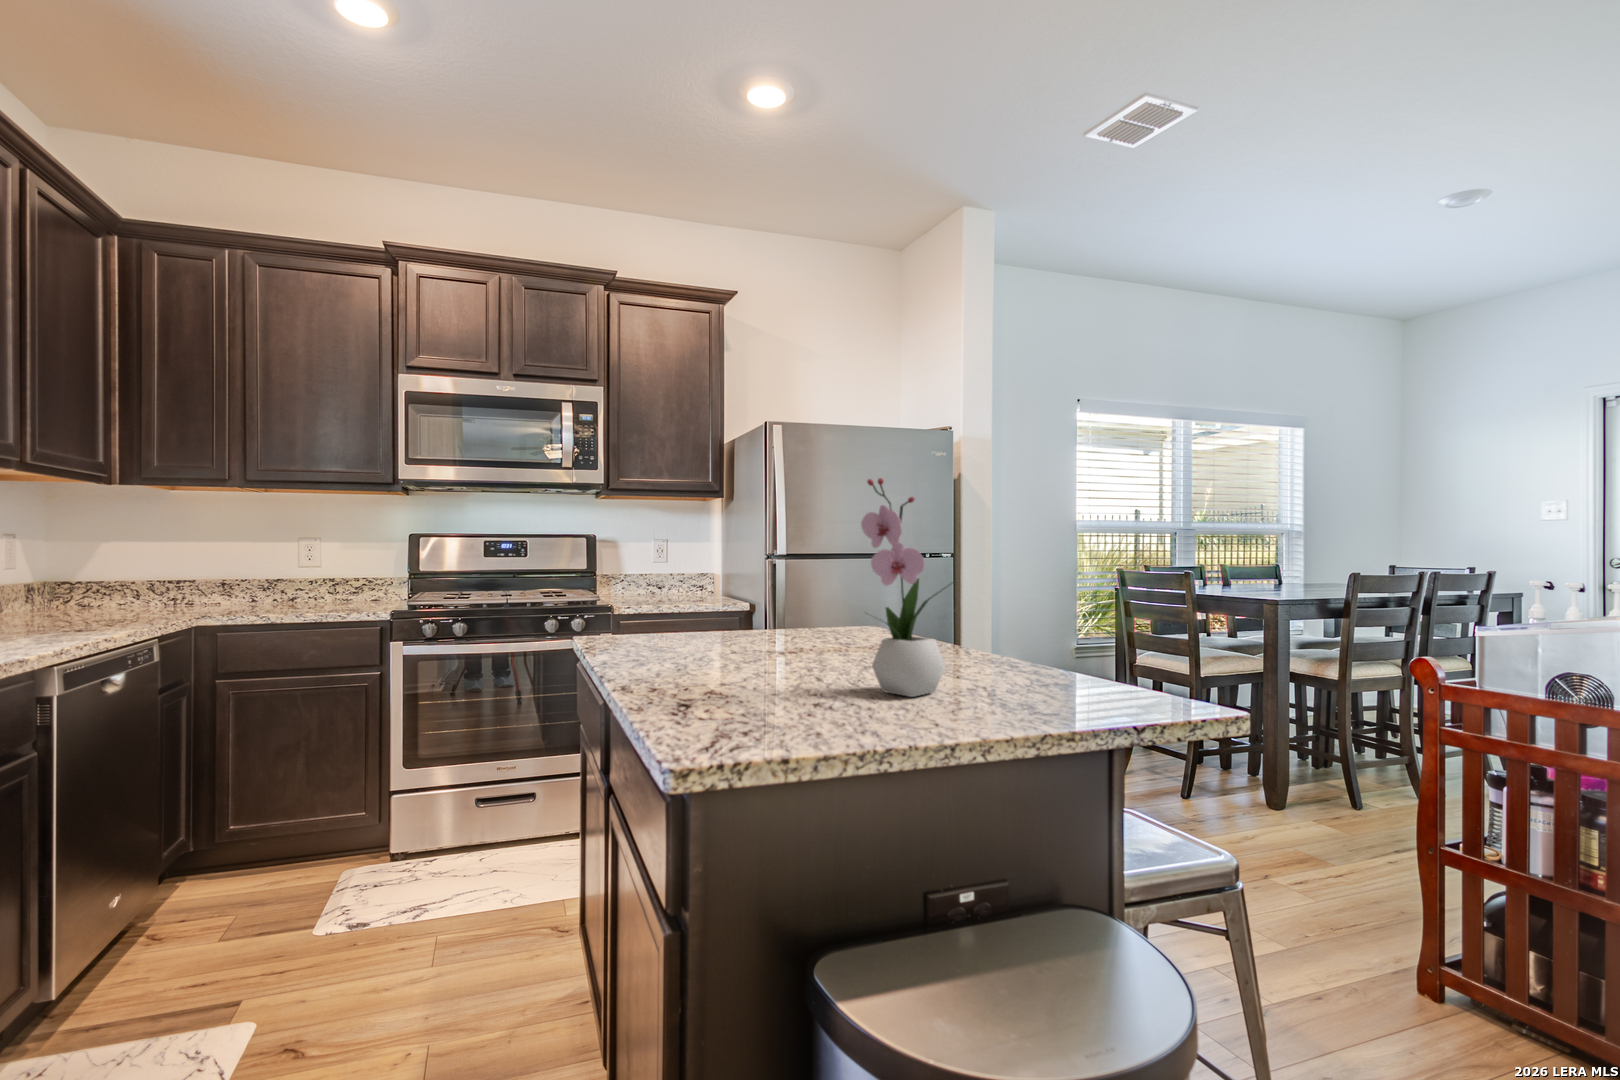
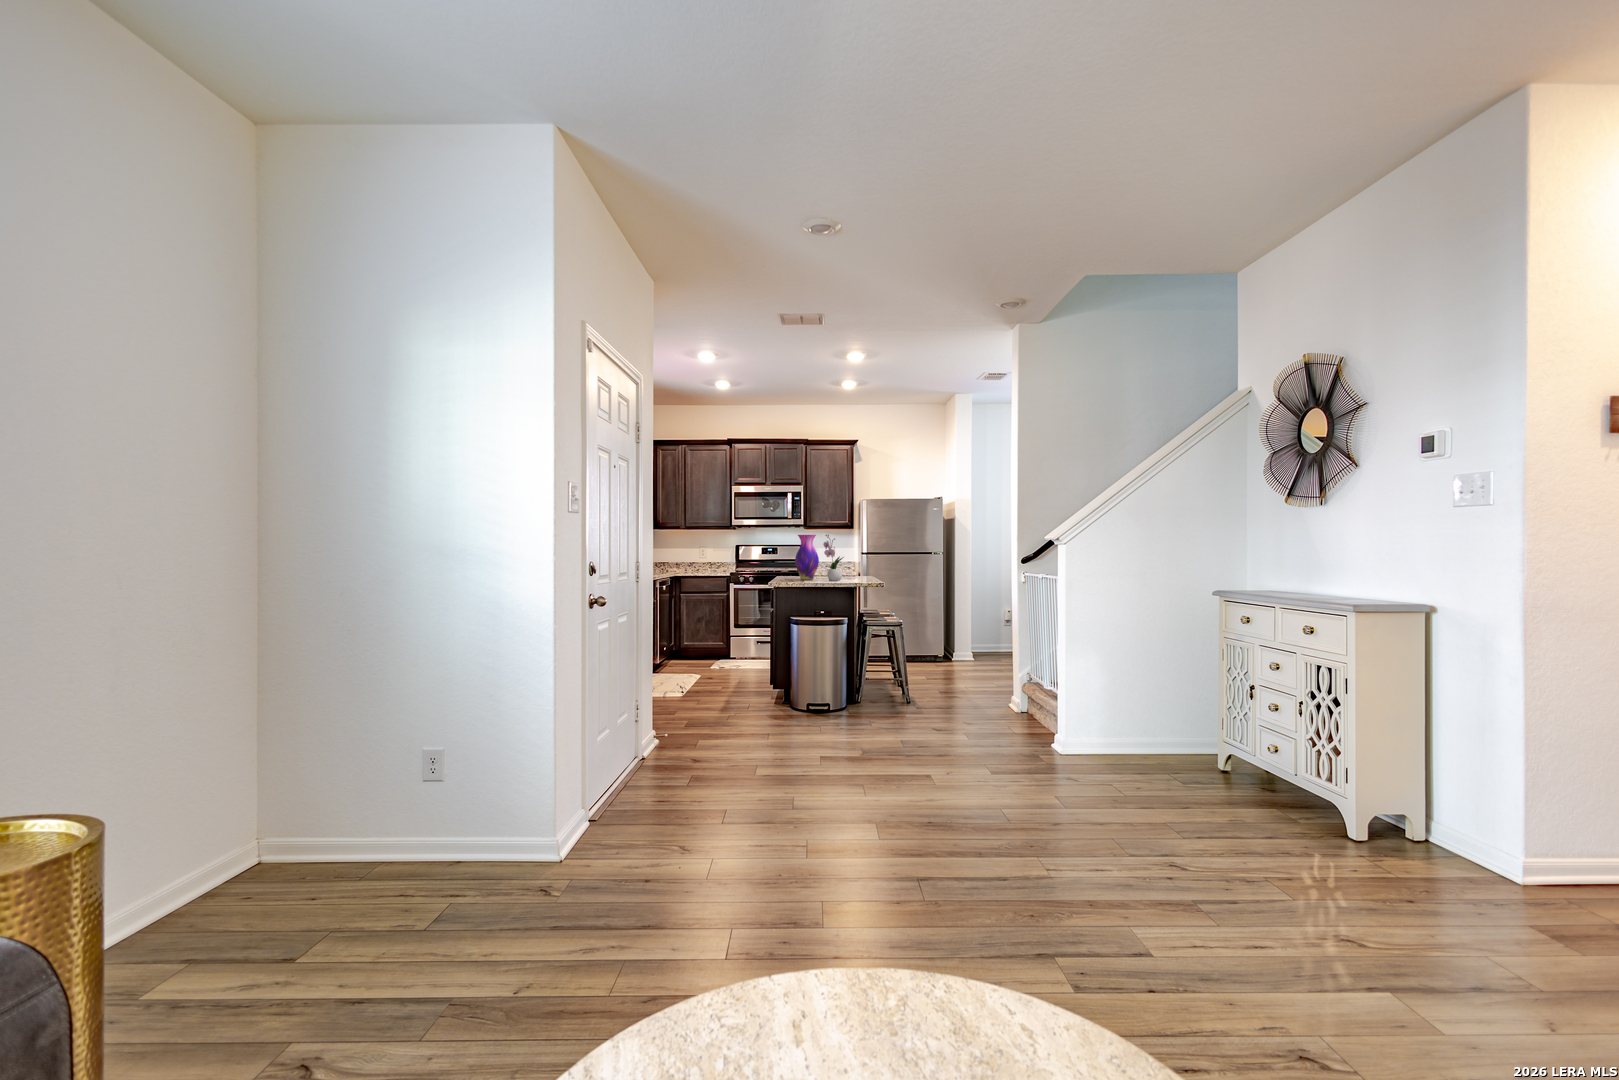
vase: none [701,479,807,686] -> present [795,535,819,580]

